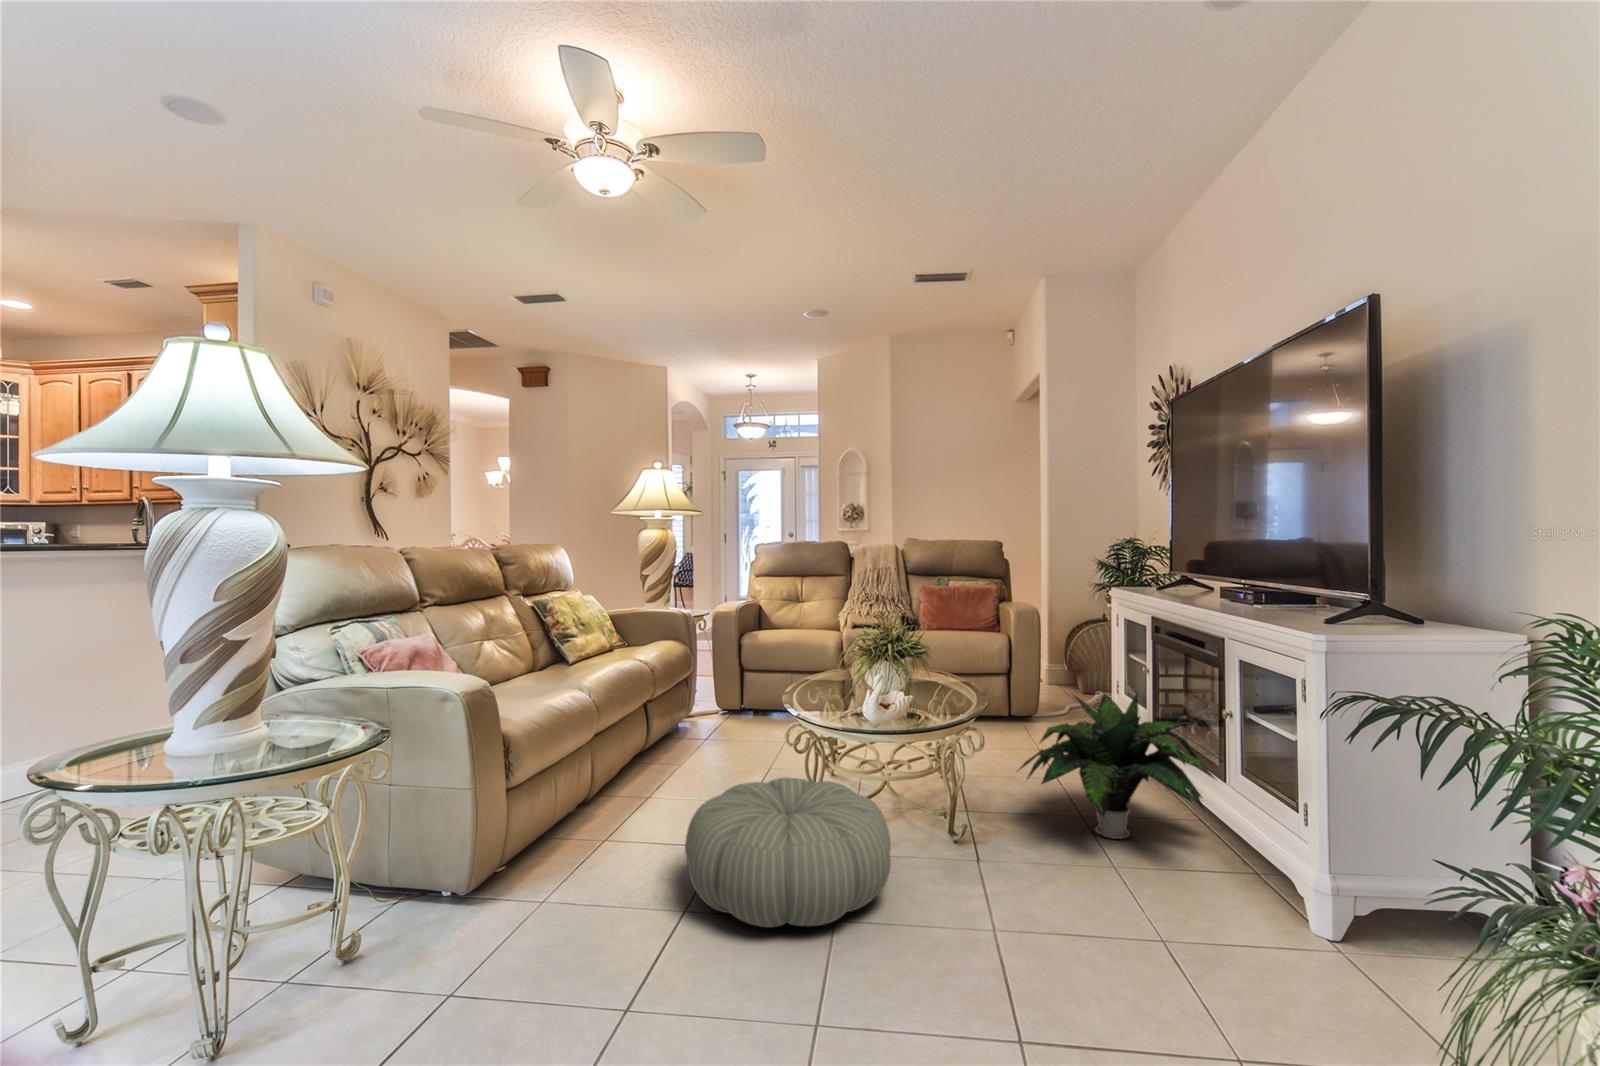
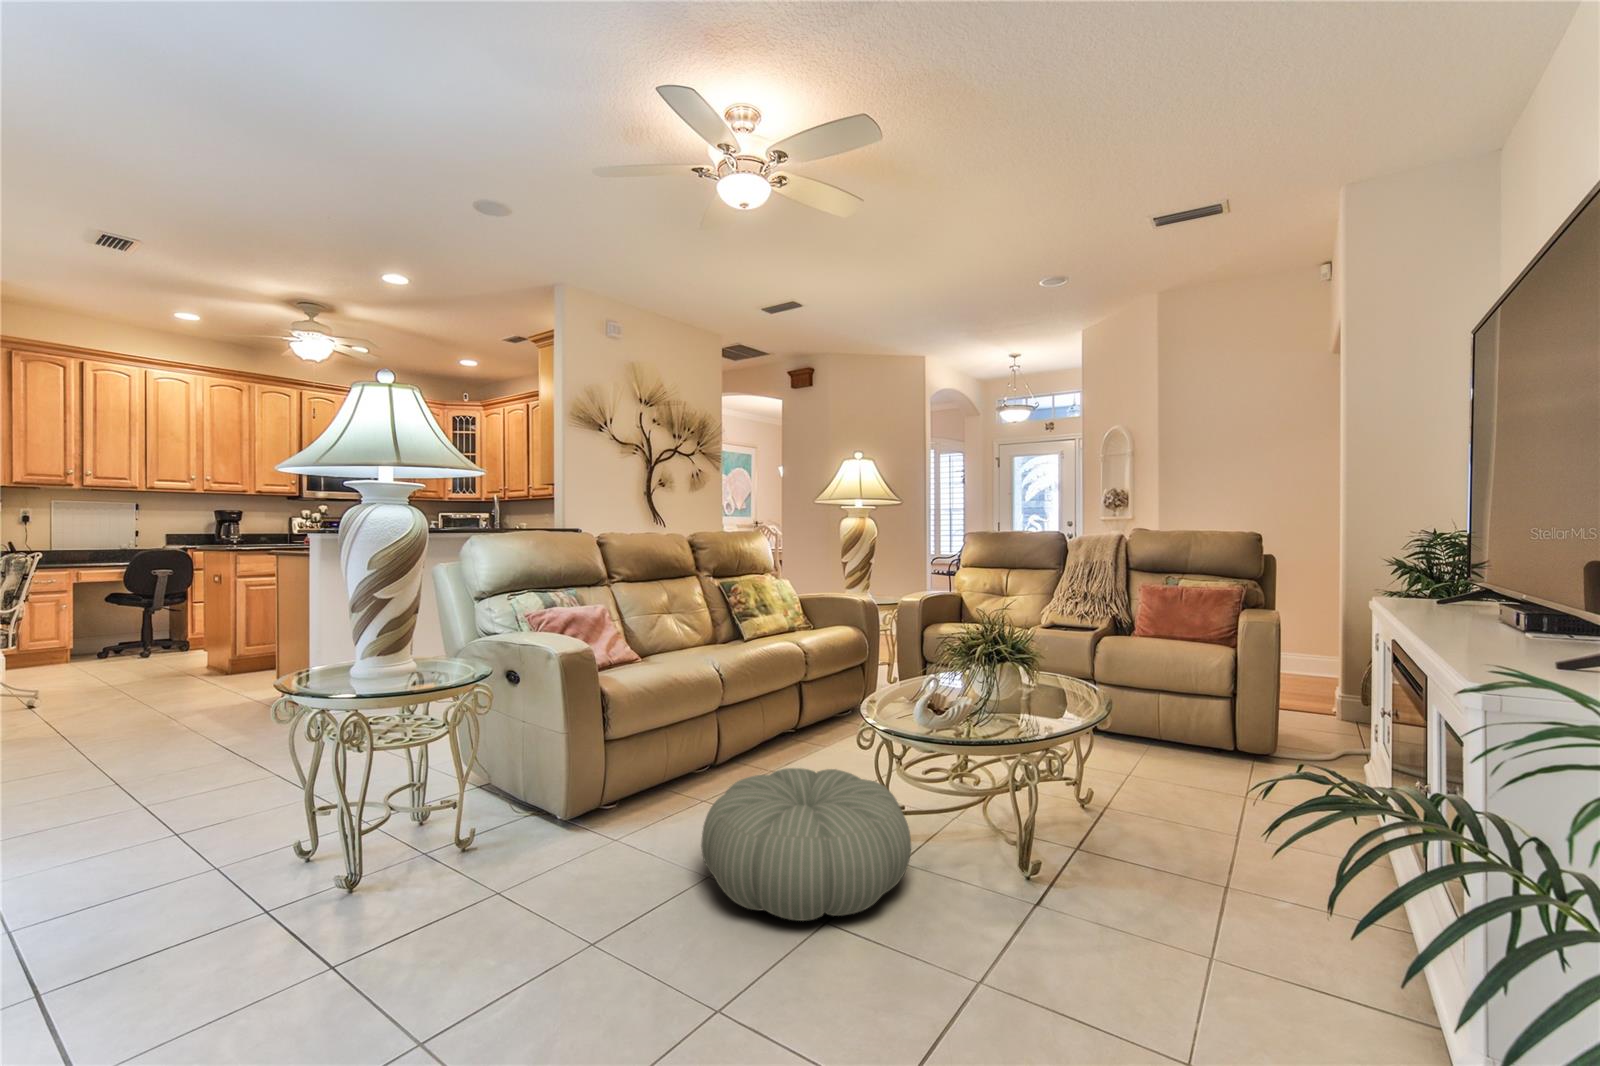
potted plant: present [1019,693,1214,839] -> none [1110,725,1397,923]

